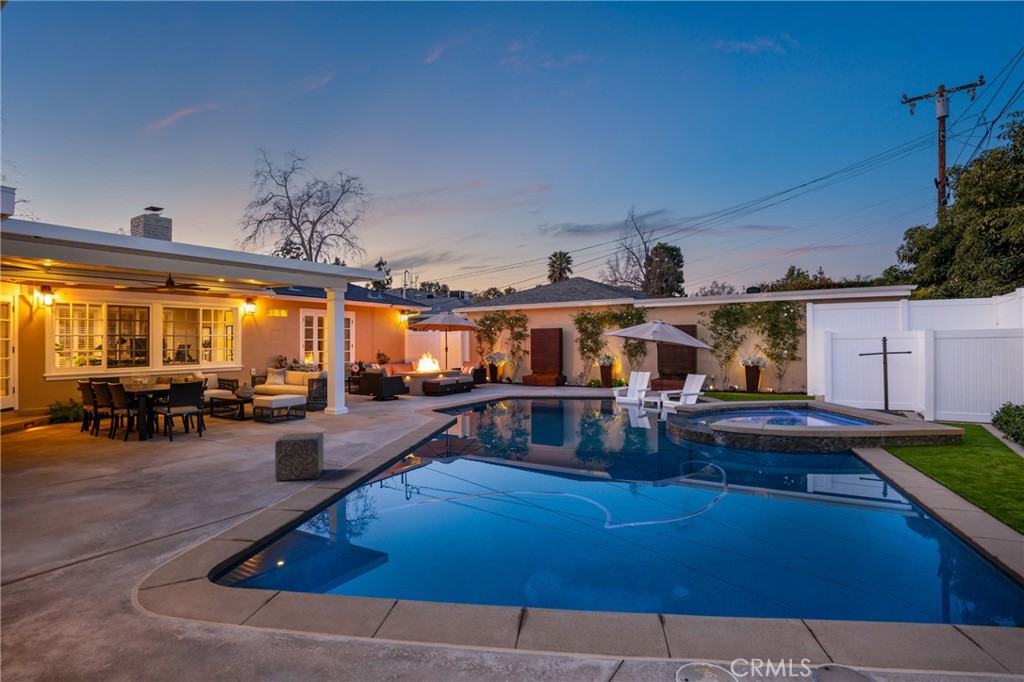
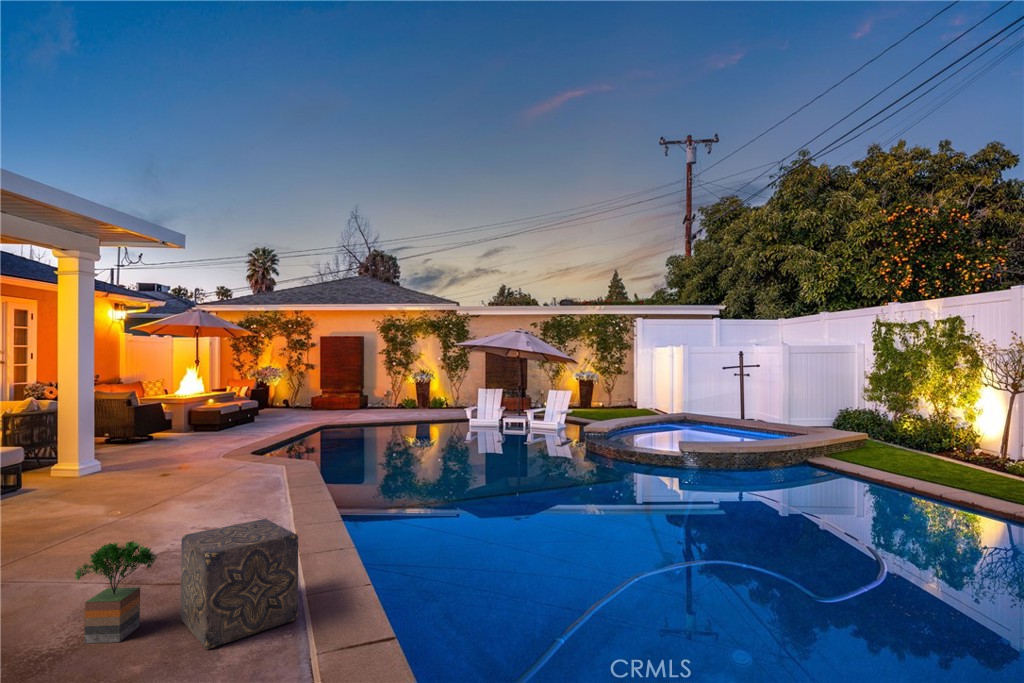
potted tree: none [245,434,277,474] -> present [75,541,157,643]

